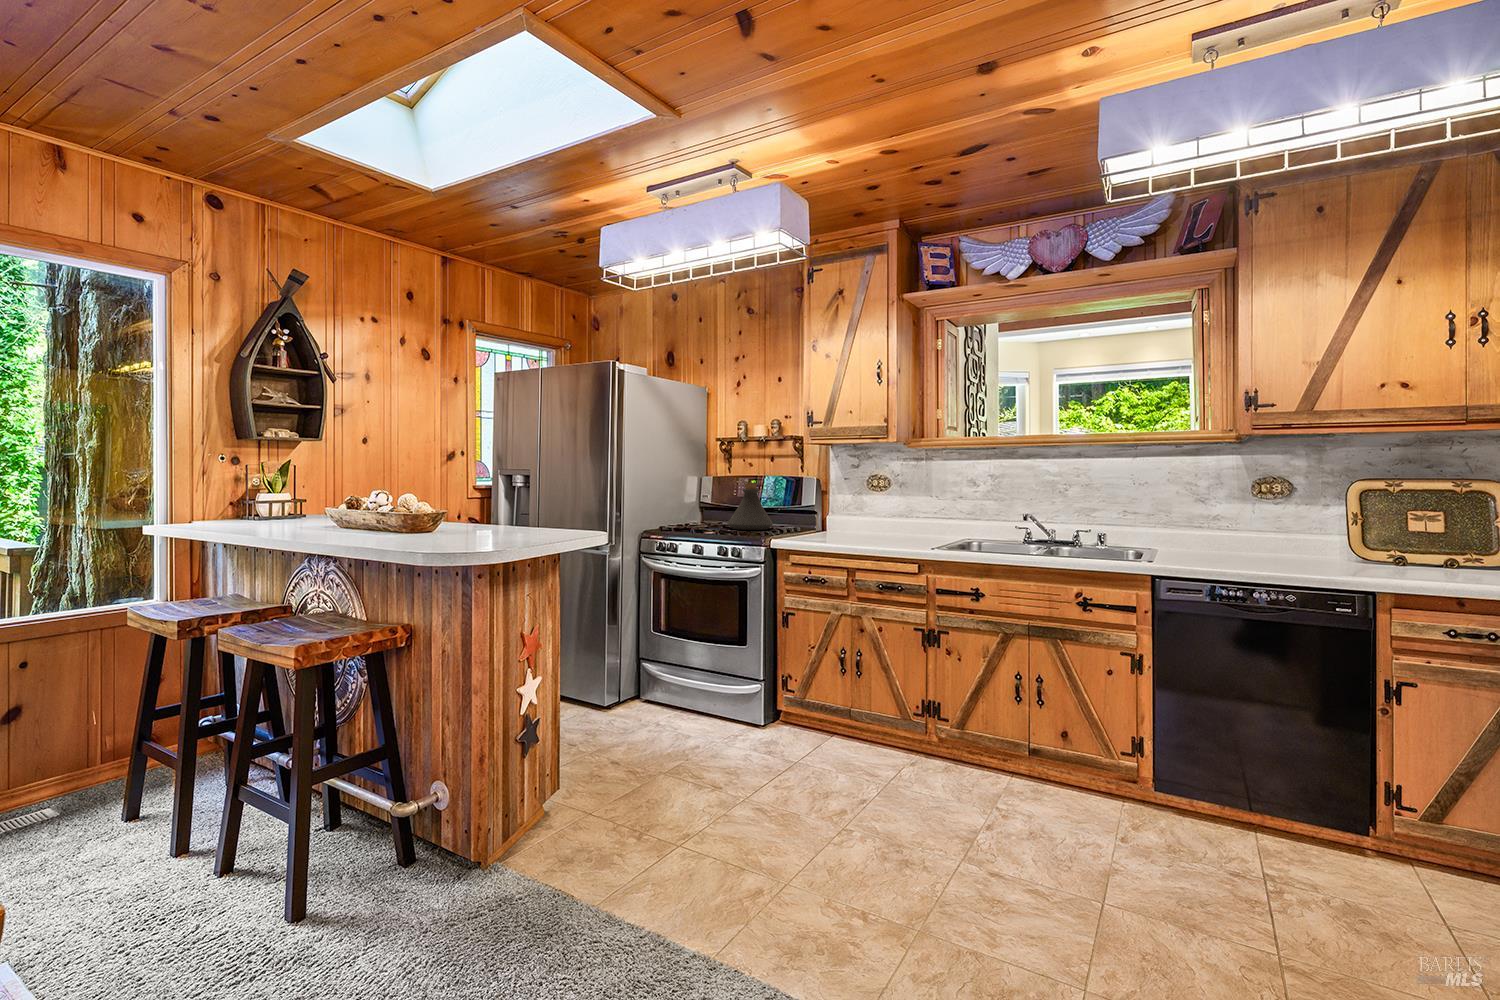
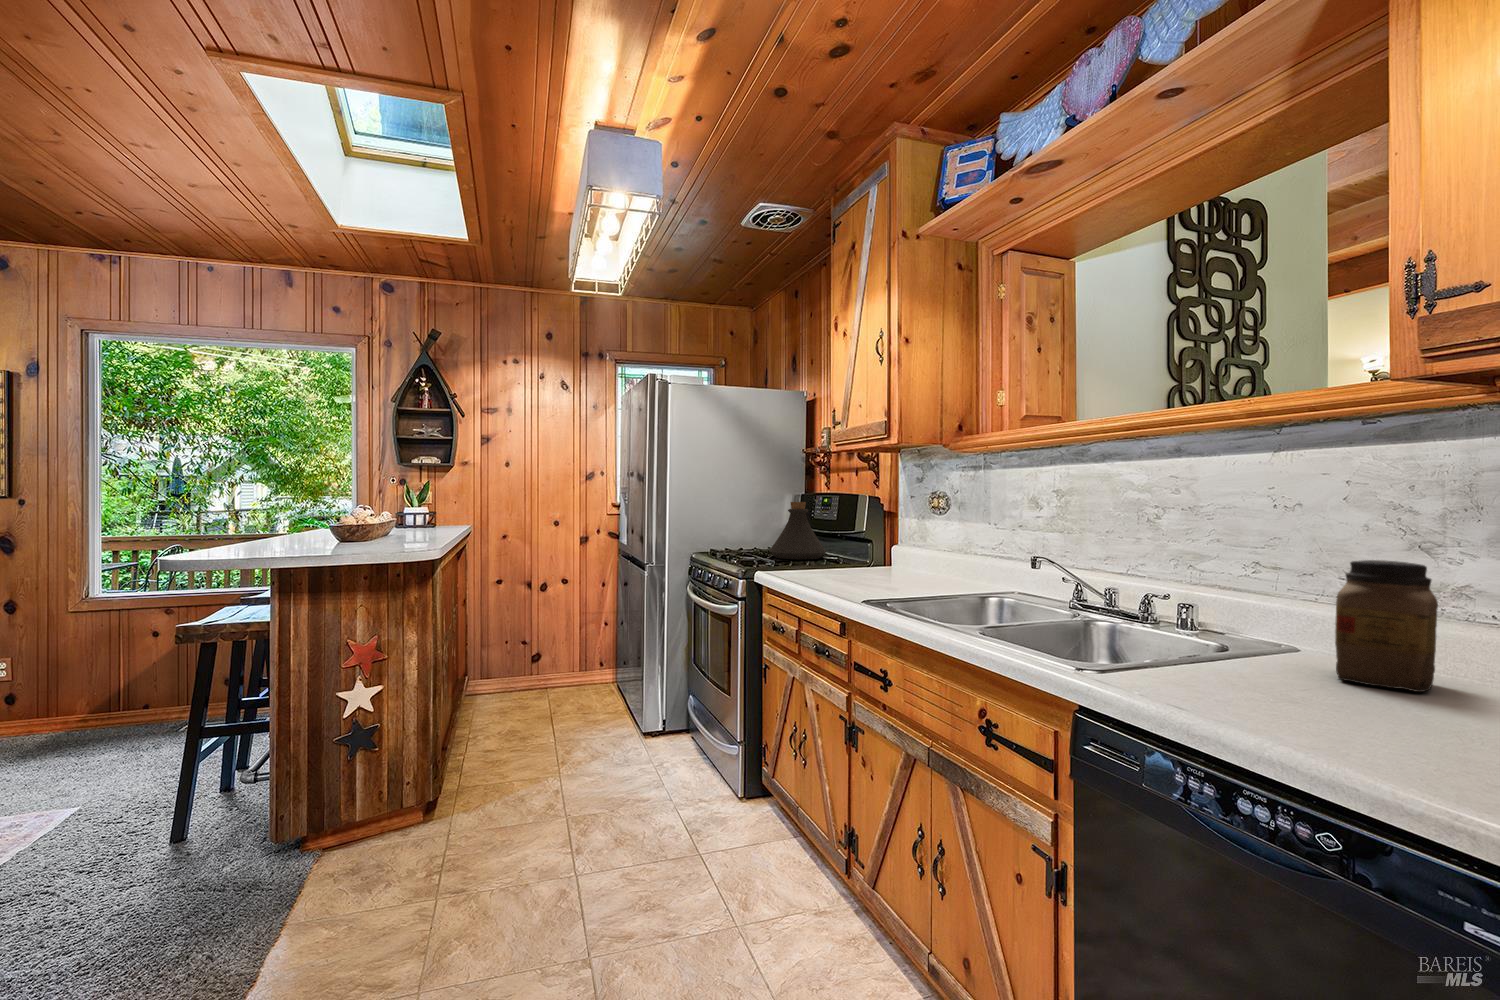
jar: none [1195,506,1236,556] -> present [1335,560,1438,692]

